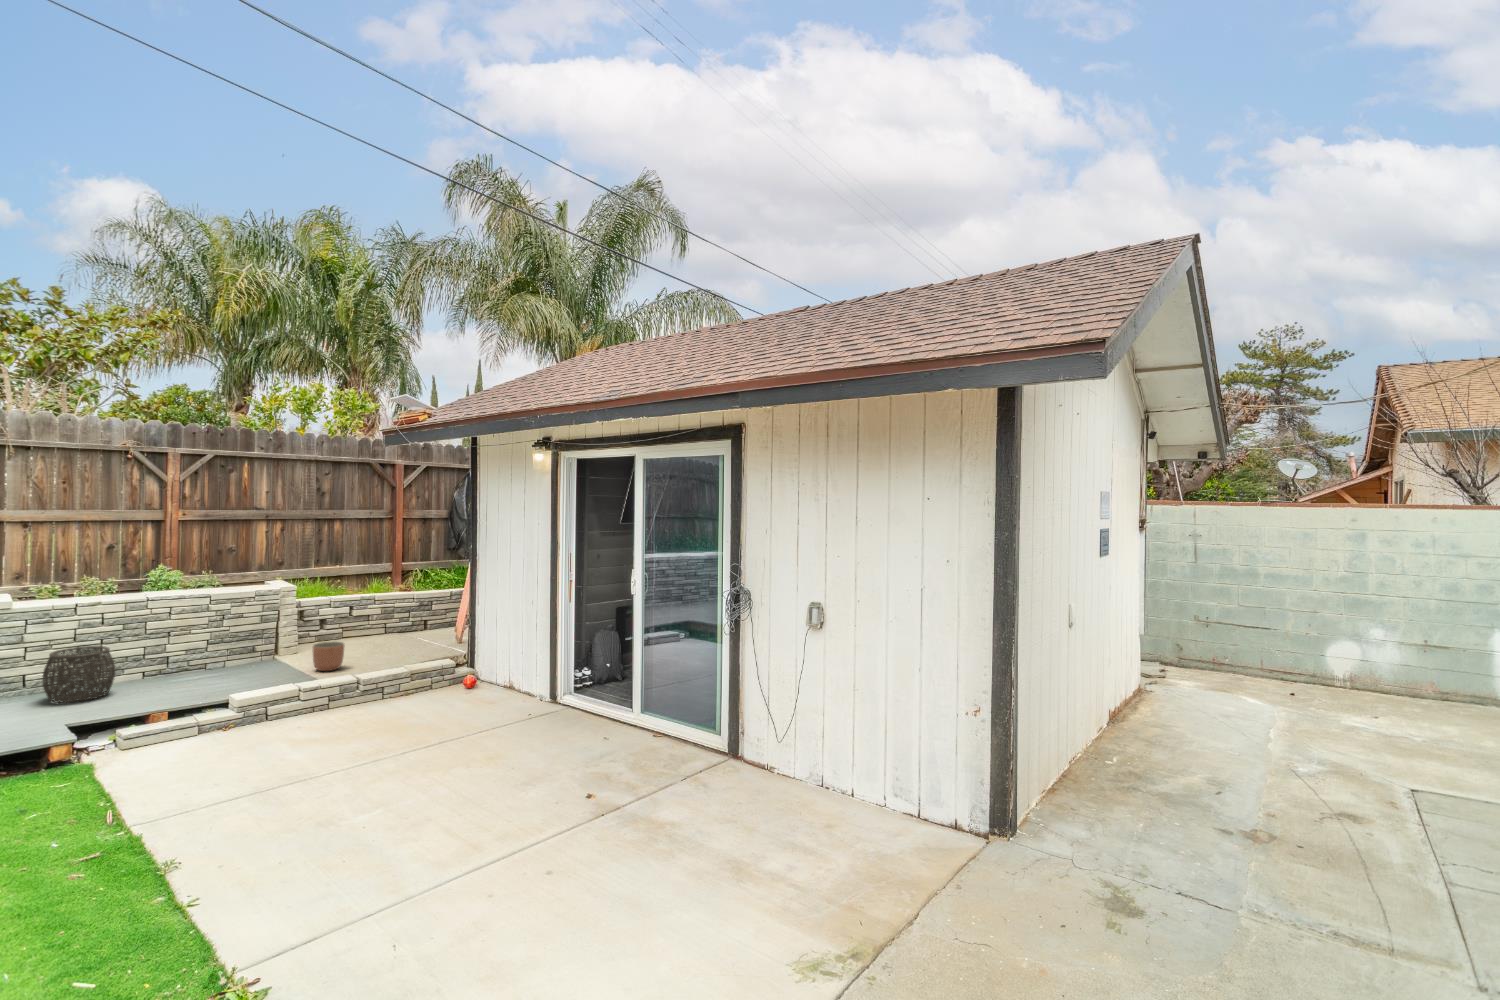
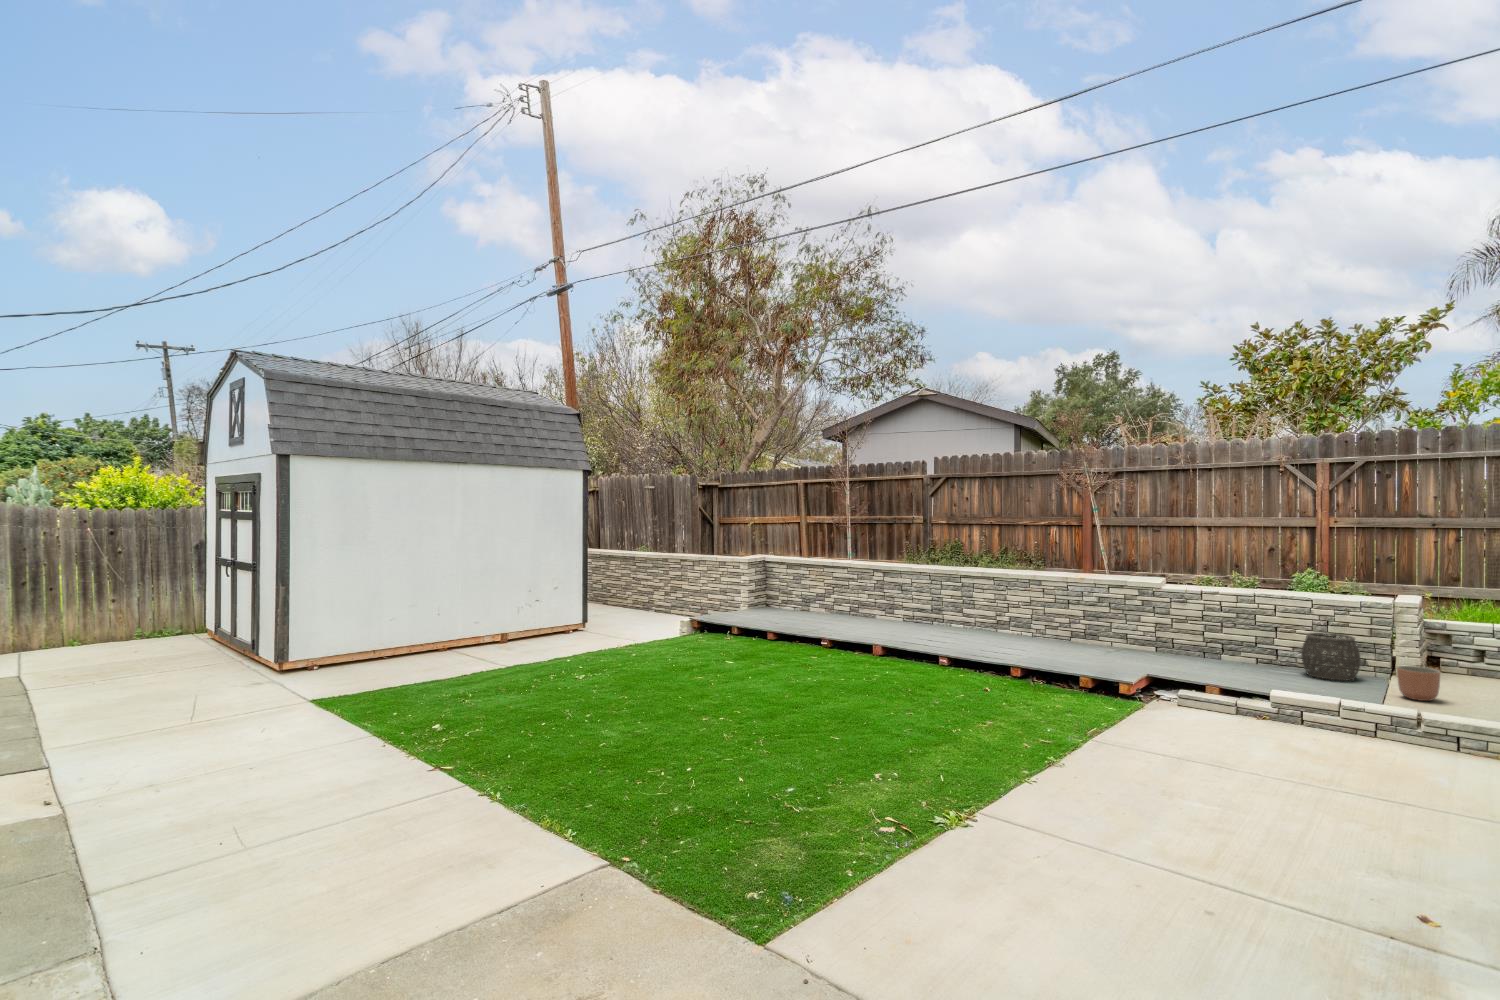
woven basket: present [42,646,115,703] -> present [1301,632,1361,681]

